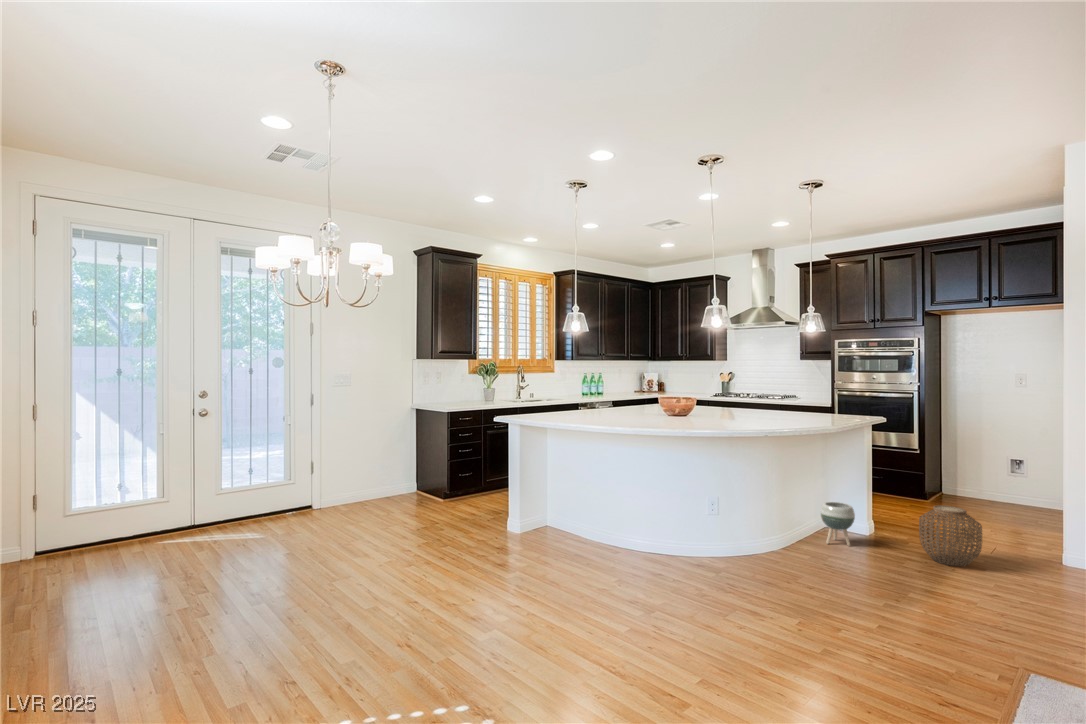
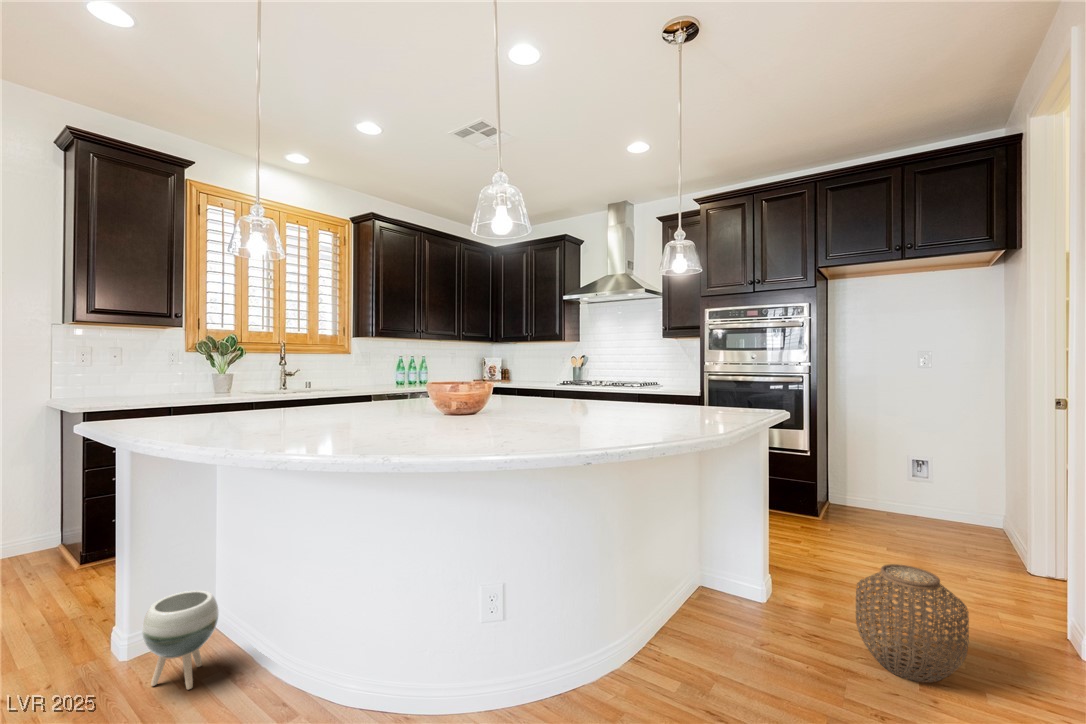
planter: present [820,502,855,546] -> present [142,590,219,689]

